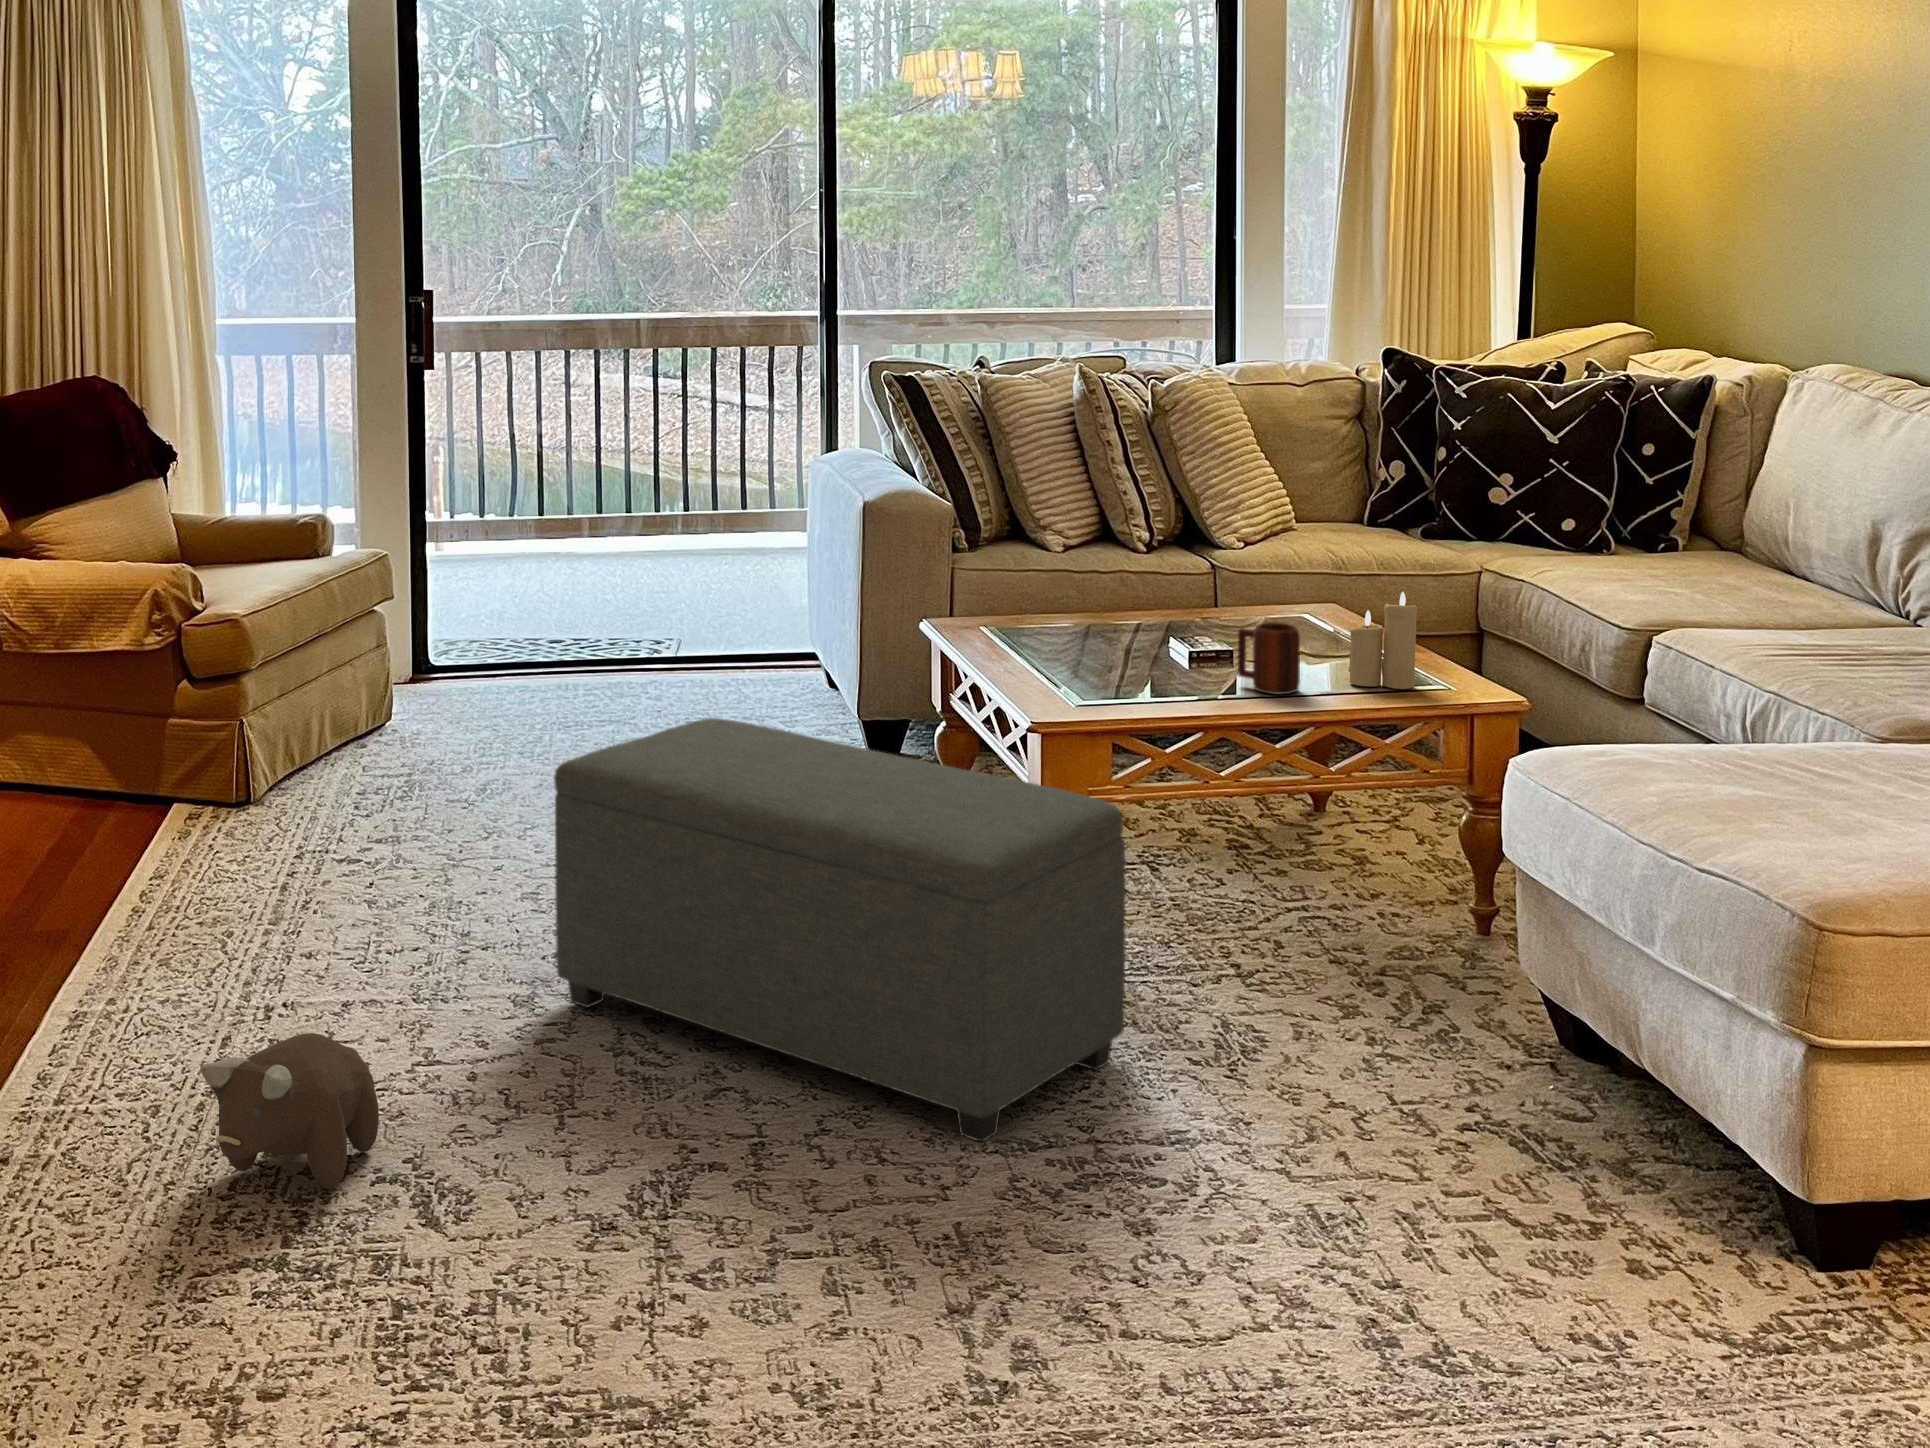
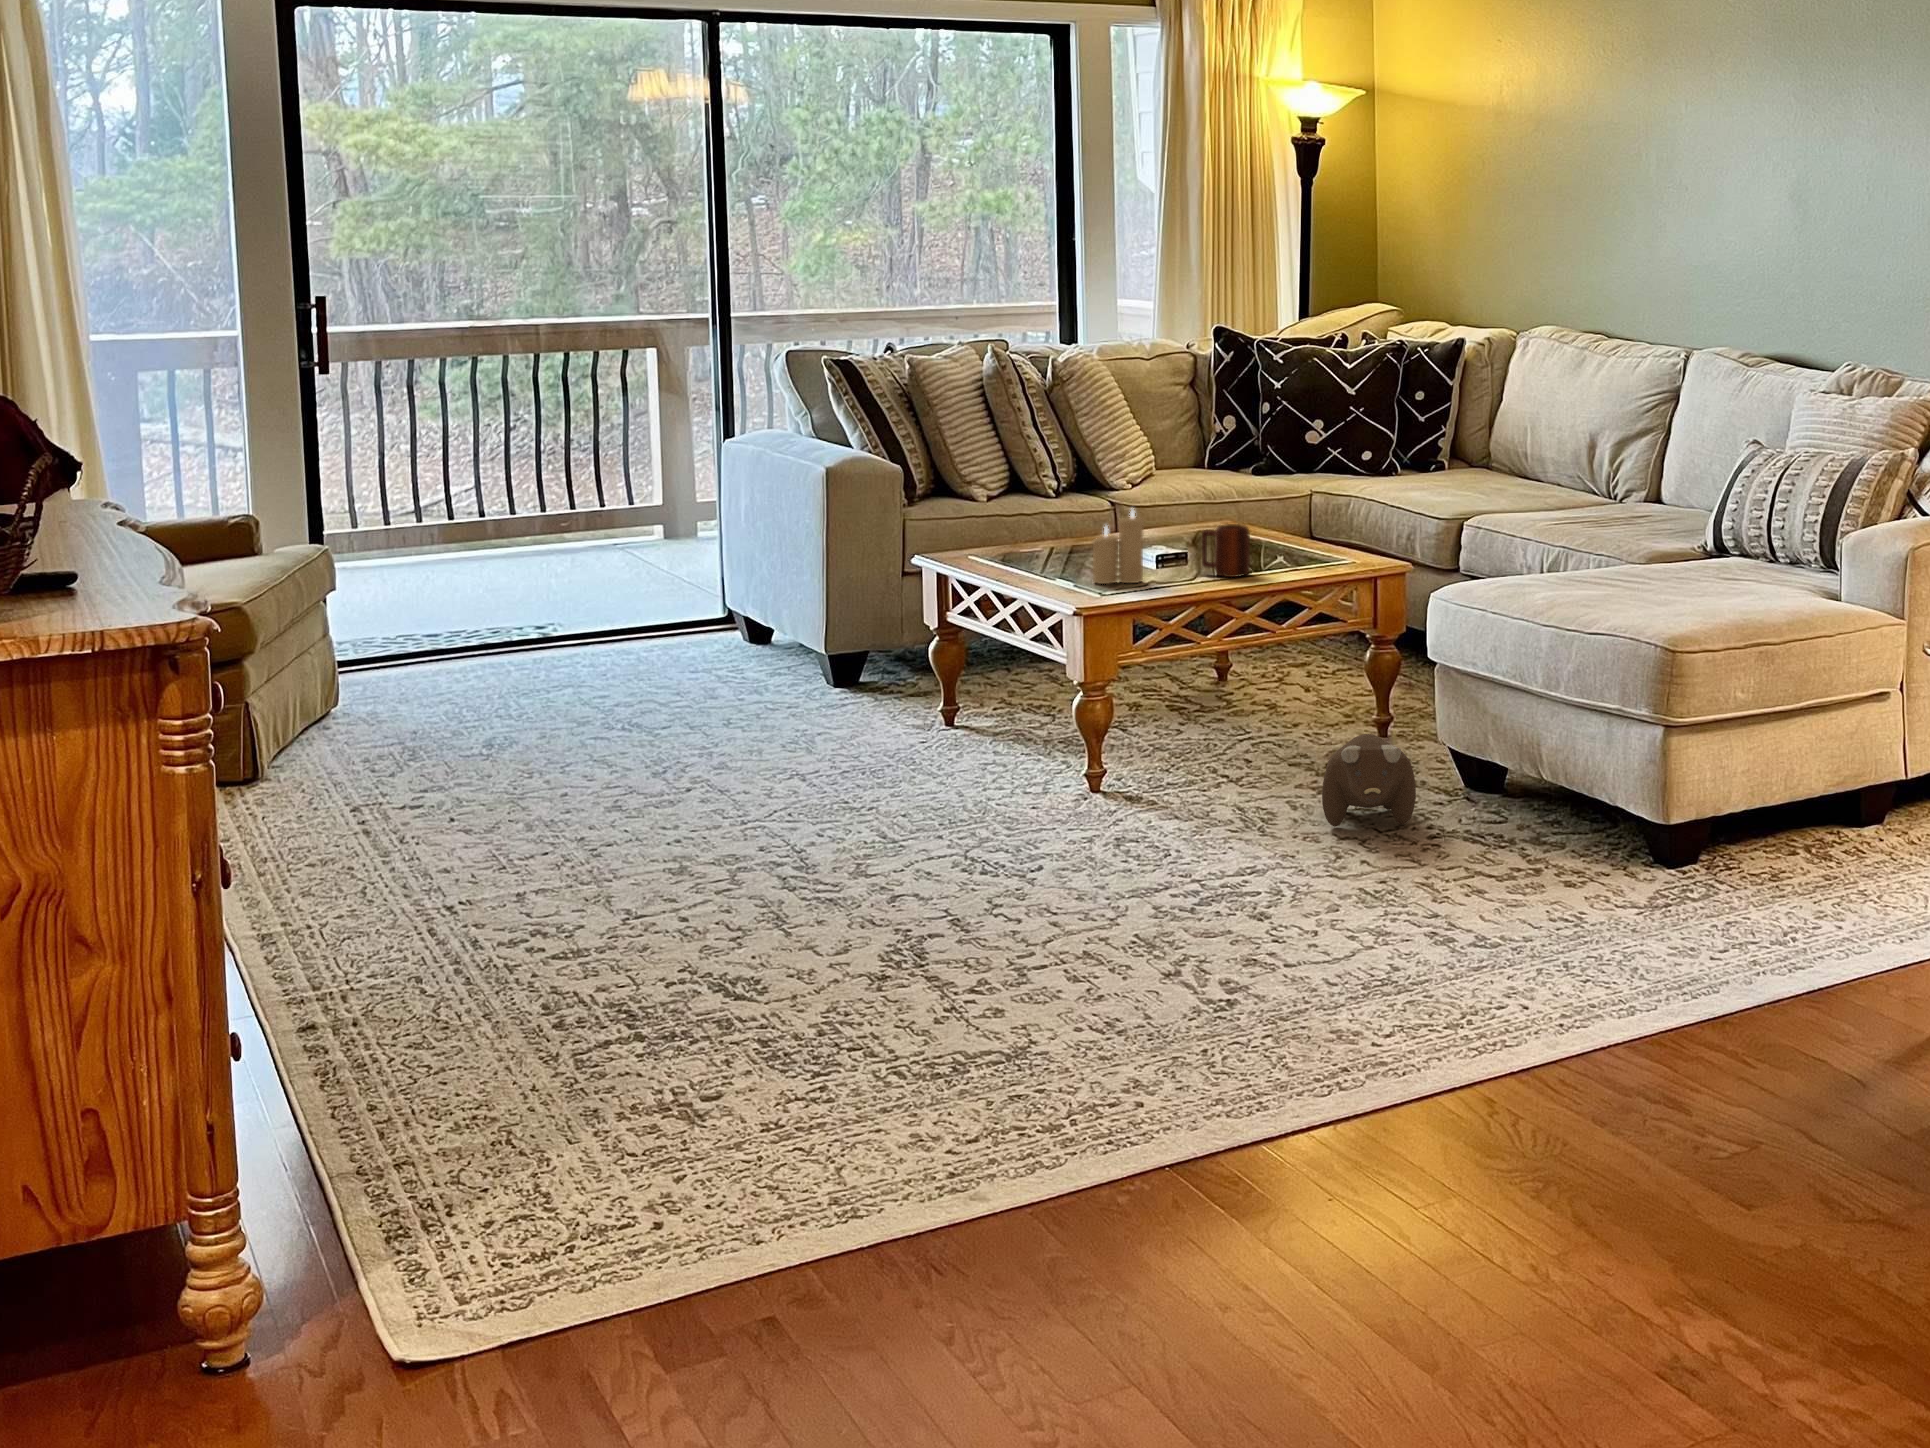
candle: present [1349,592,1417,689] -> present [1092,510,1144,584]
ottoman: present [554,718,1125,1142] -> none [702,629,1186,895]
plush toy: present [201,1033,379,1190] -> present [1322,734,1416,827]

